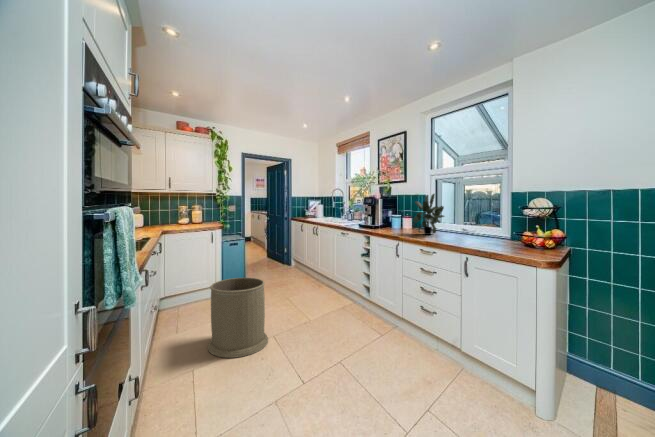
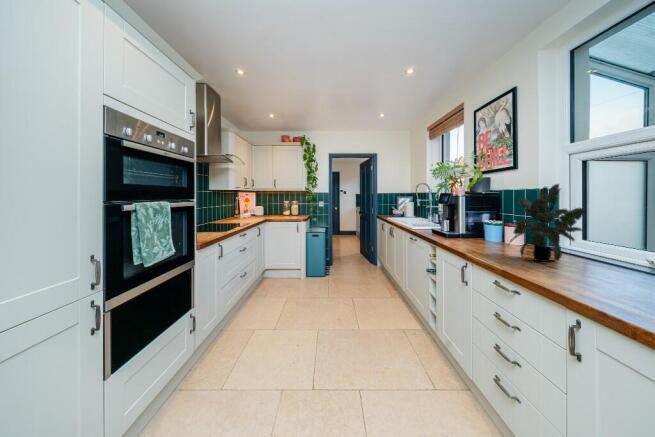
trash can: present [208,278,268,358] -> none [196,291,271,399]

